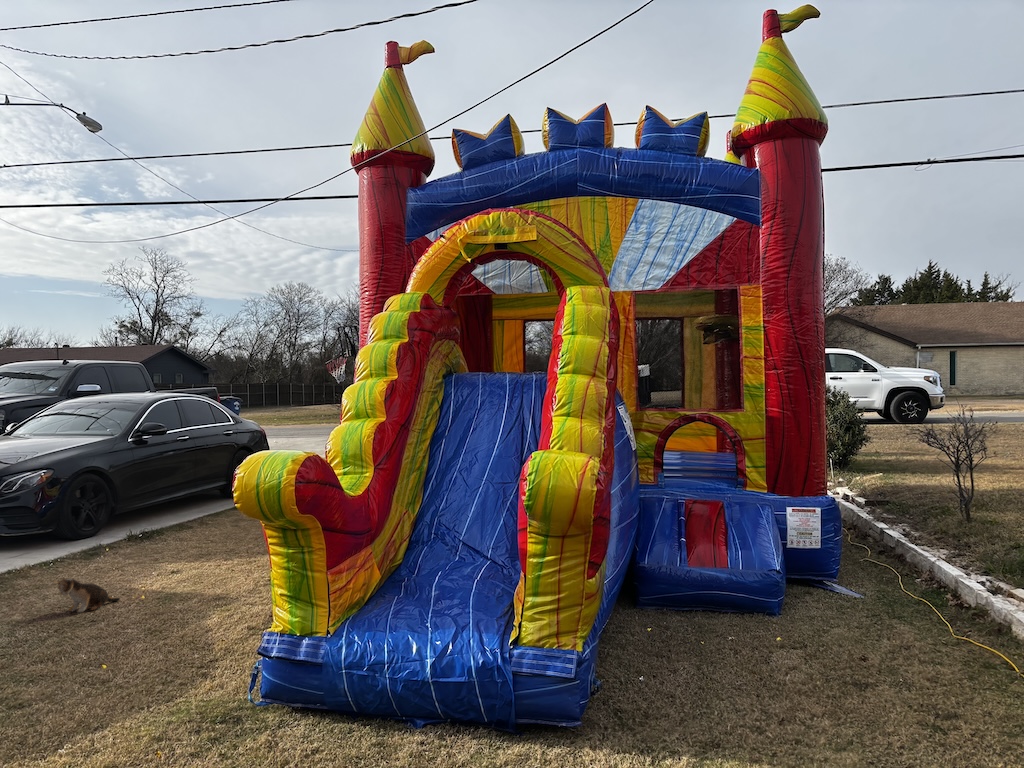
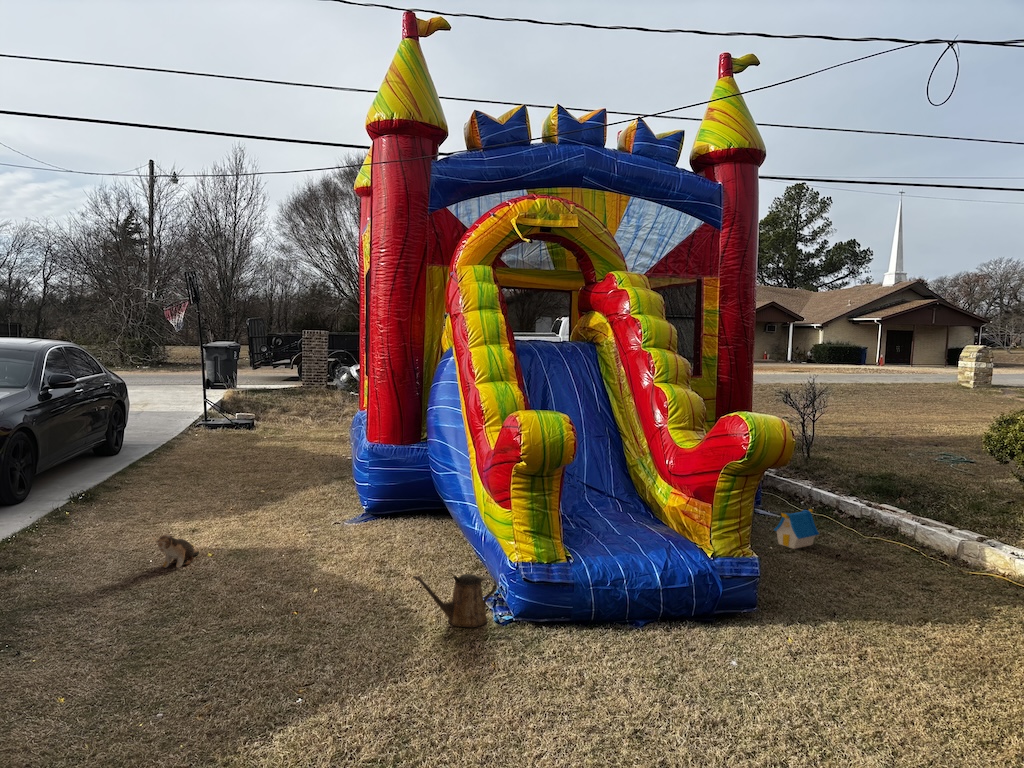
toy house: none [770,594,833,651] -> present [774,509,819,549]
watering can: none [169,638,272,708] -> present [413,574,497,627]

